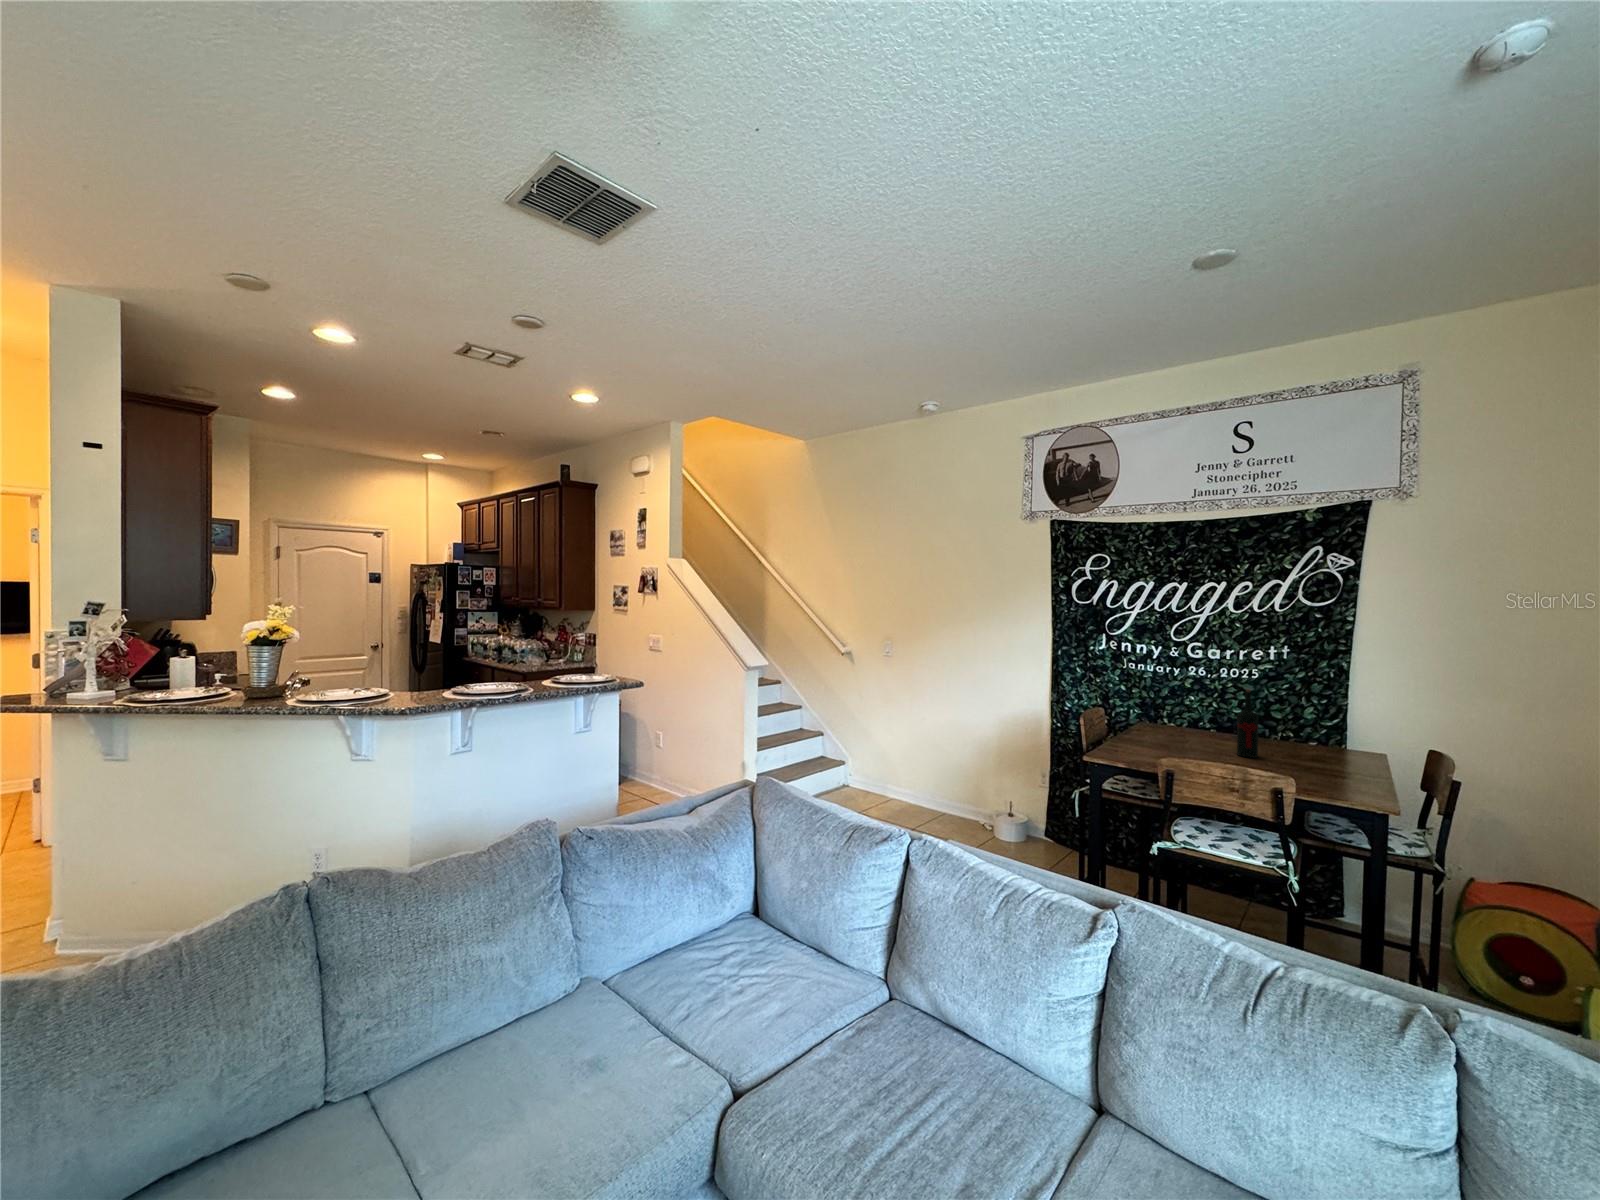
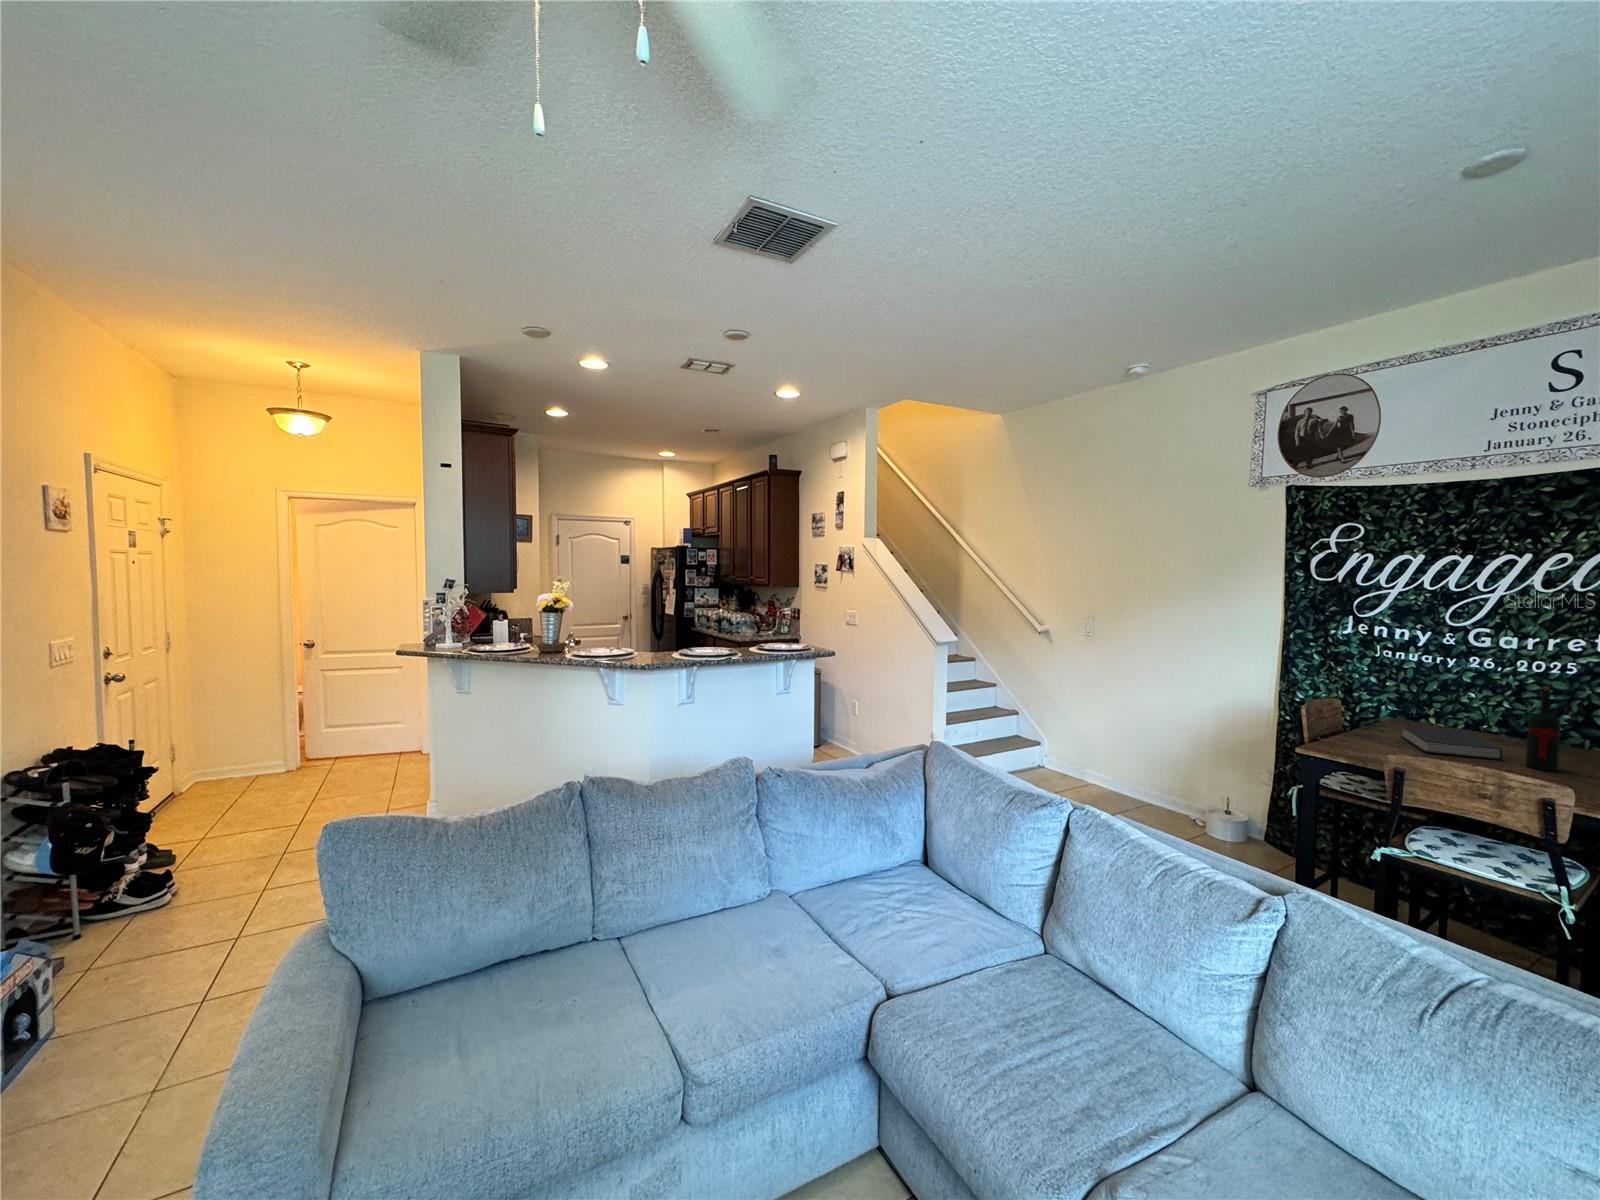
book: none [1147,727,1221,751] -> present [1401,726,1502,760]

